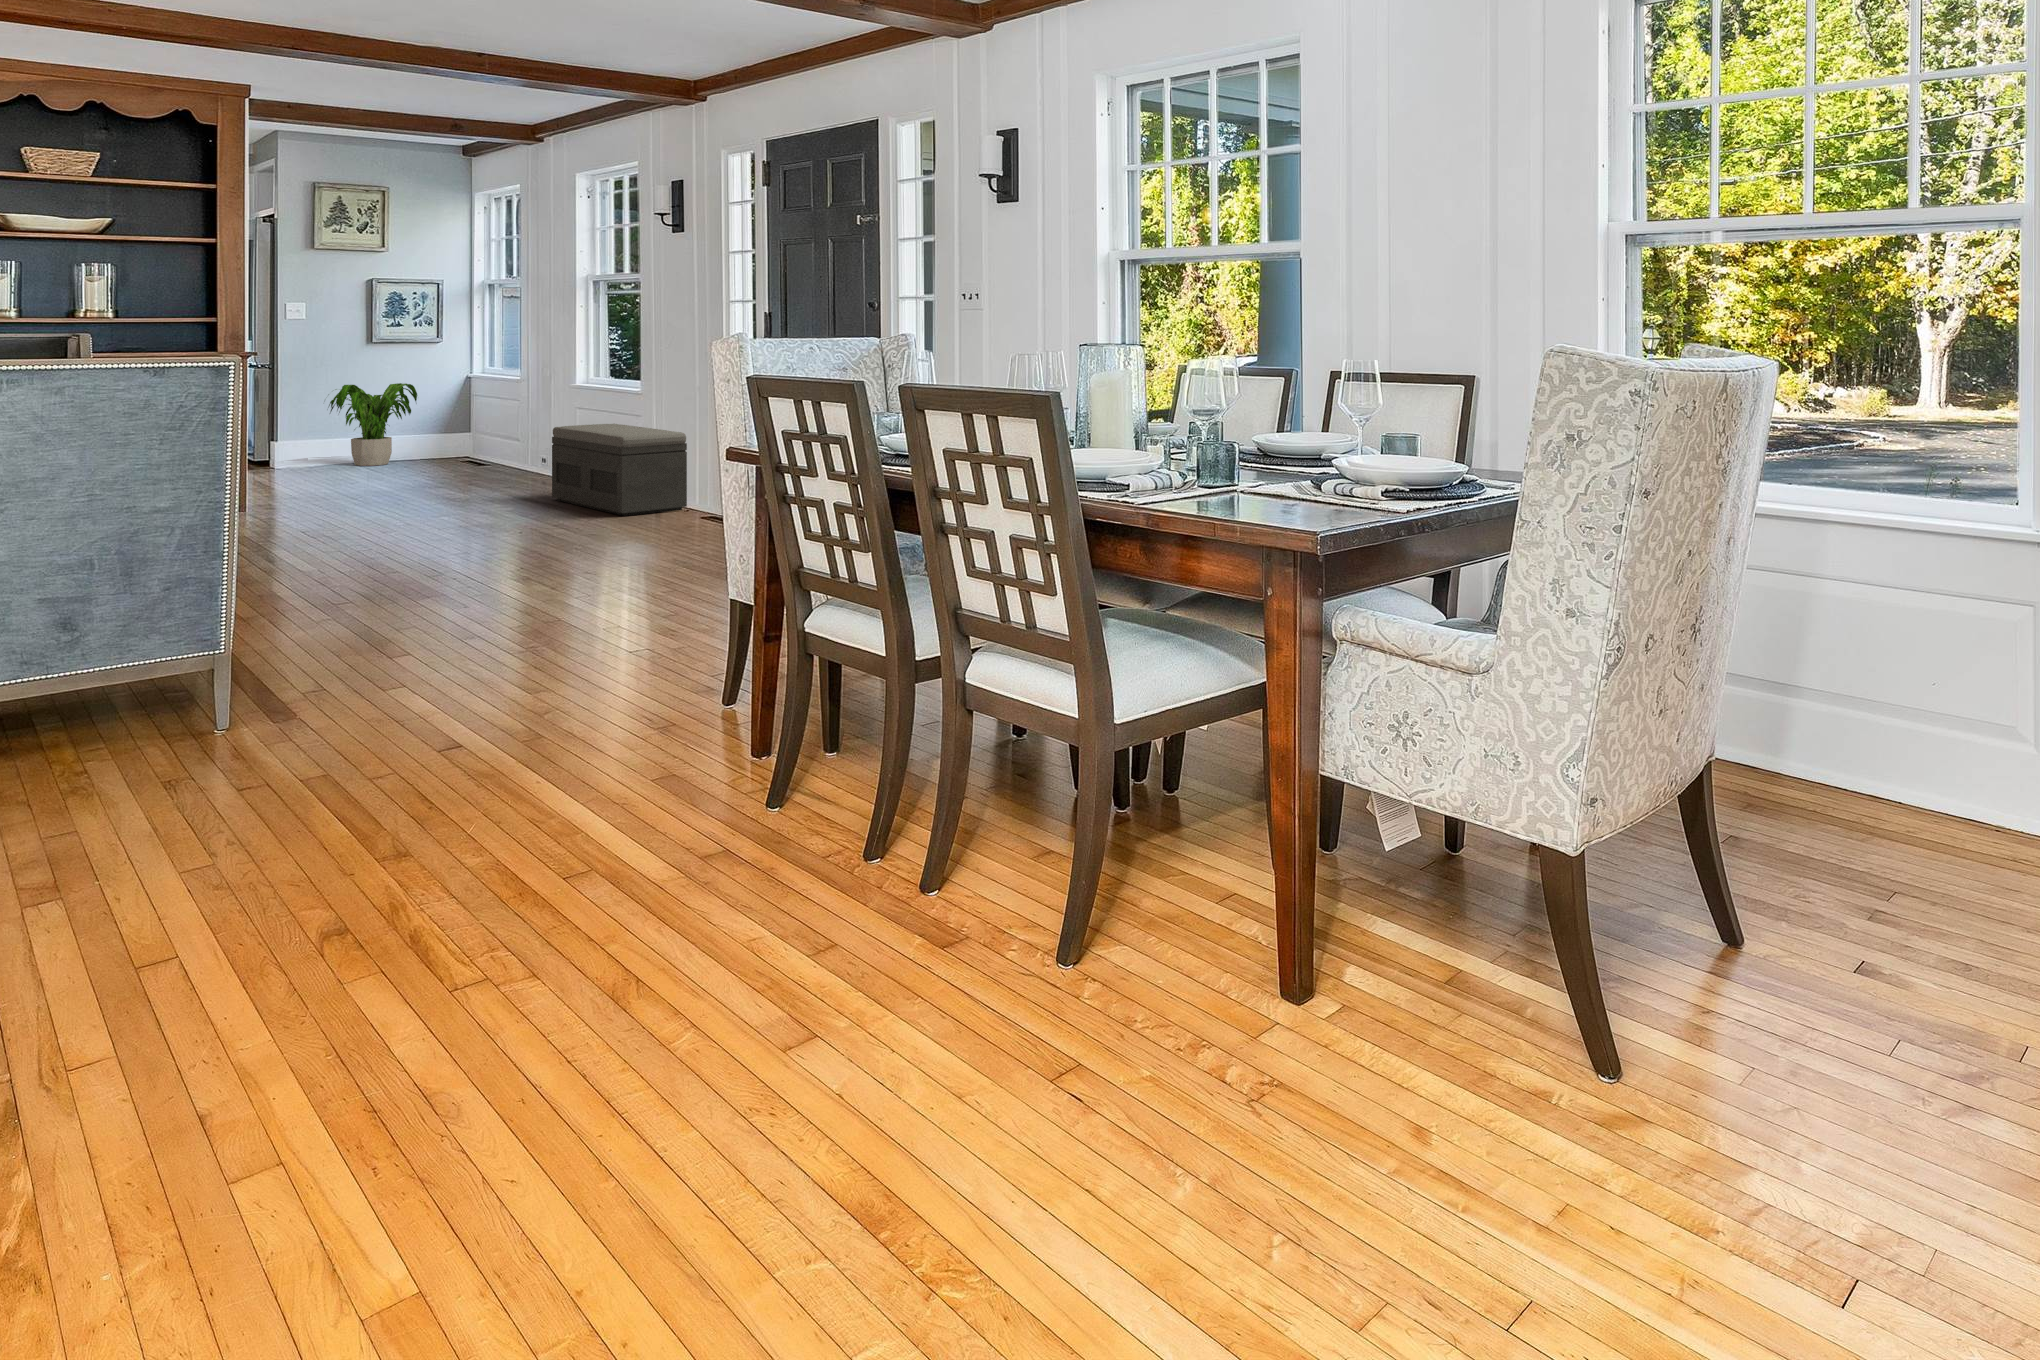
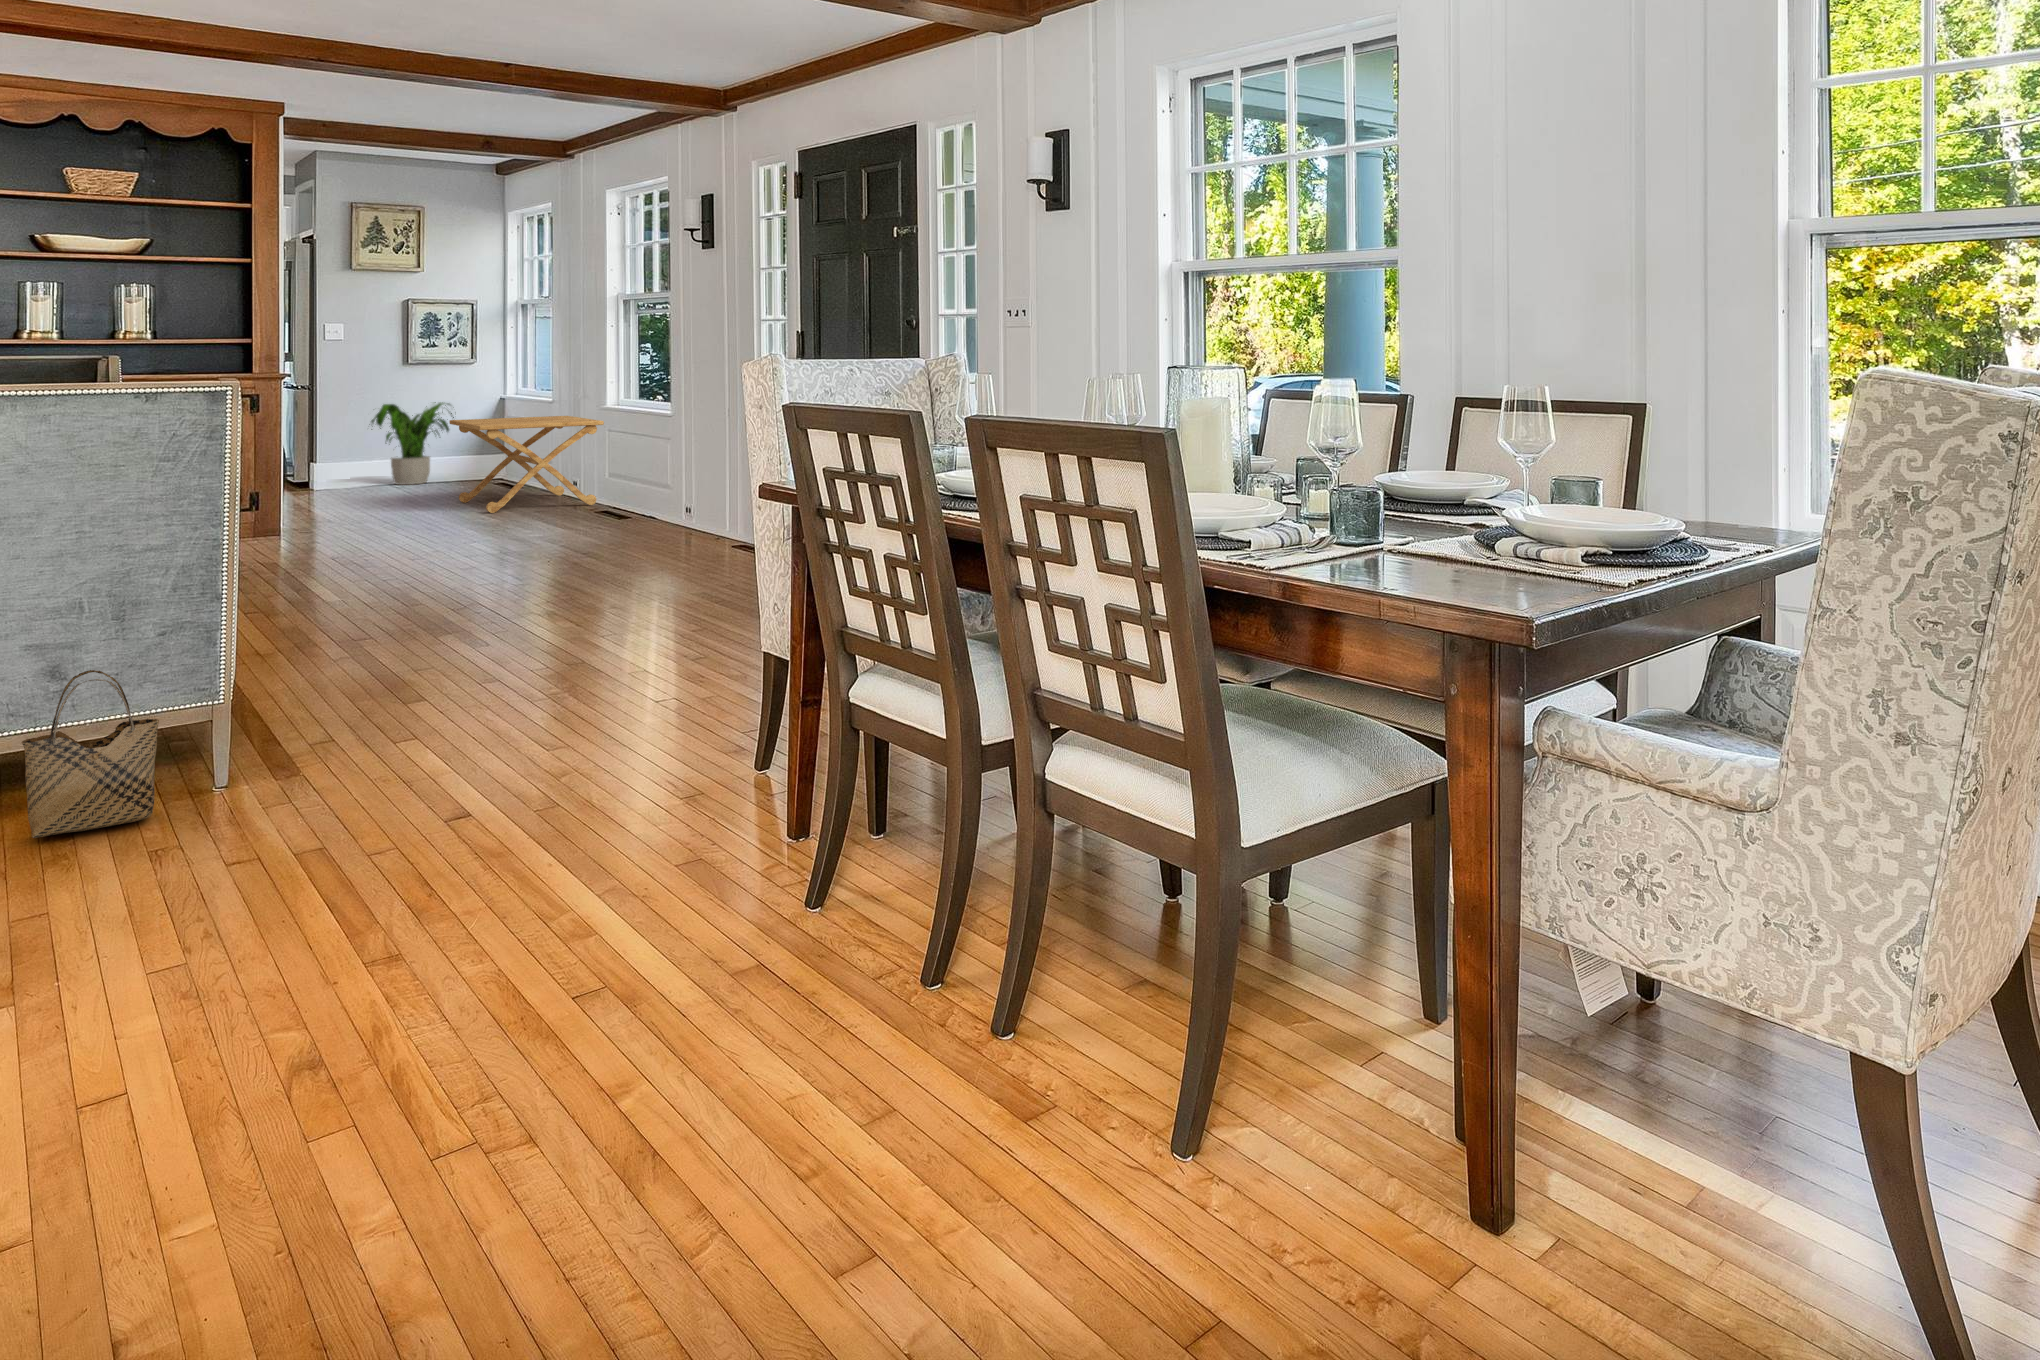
side table: none [414,396,571,492] -> present [449,416,604,513]
storage bench: present [552,424,687,516] -> none [584,444,719,540]
woven basket: none [48,619,173,768] -> present [22,670,159,838]

